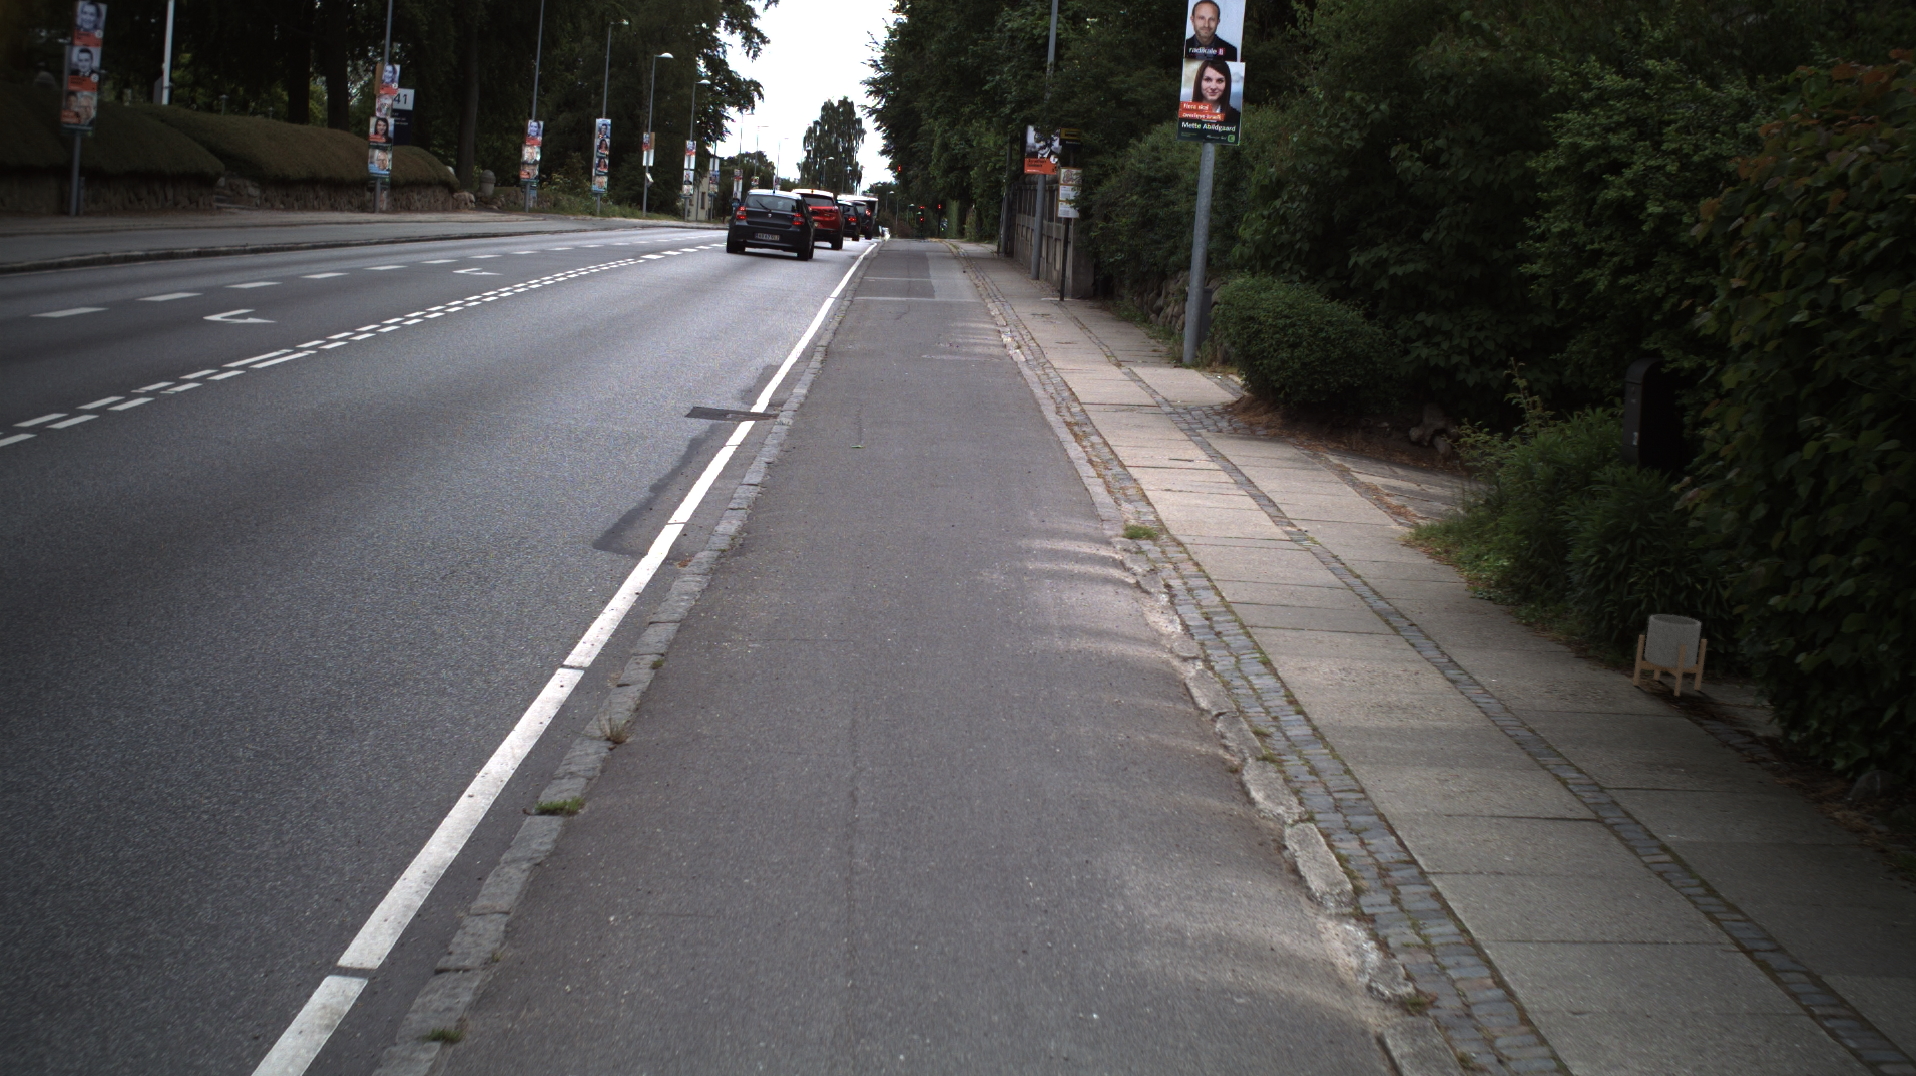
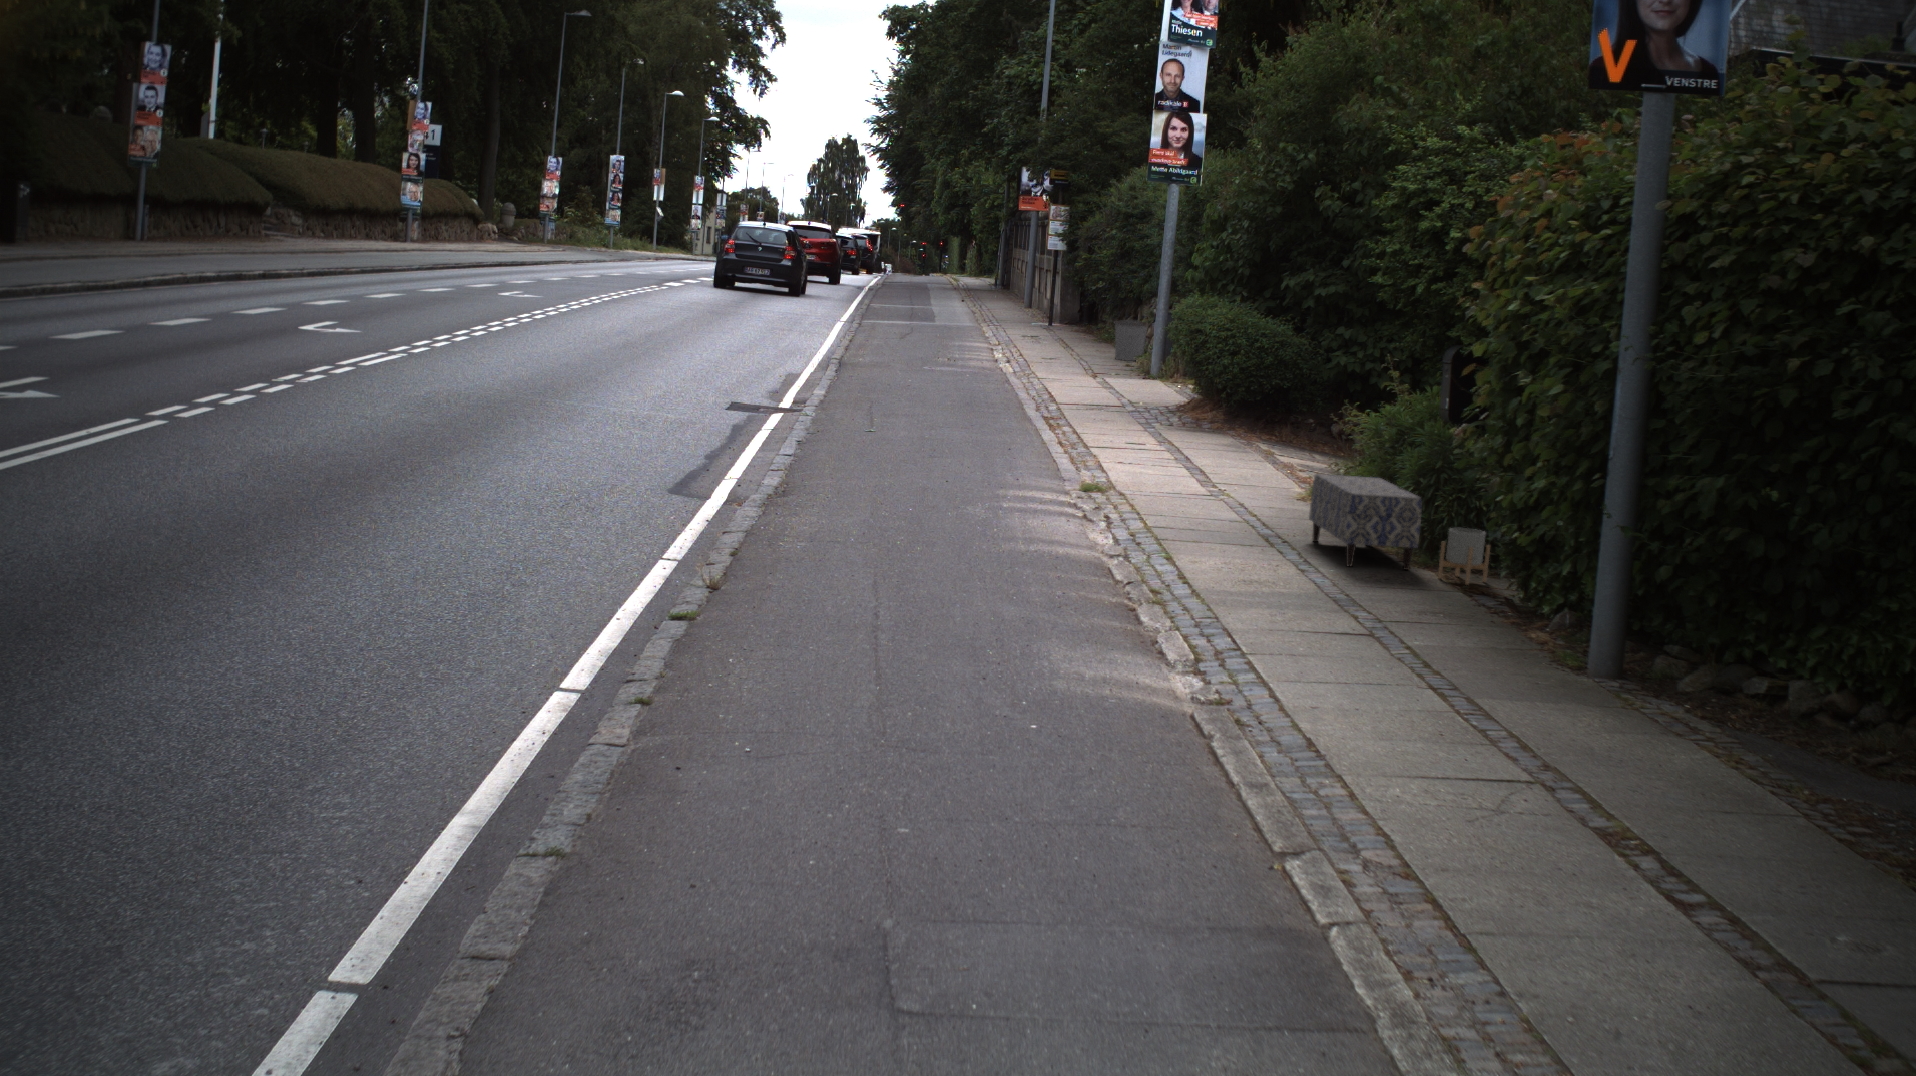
trash can: none [1137,296,1176,345] -> present [1114,319,1149,361]
bench: none [1439,531,1609,670] -> present [1309,474,1422,570]

